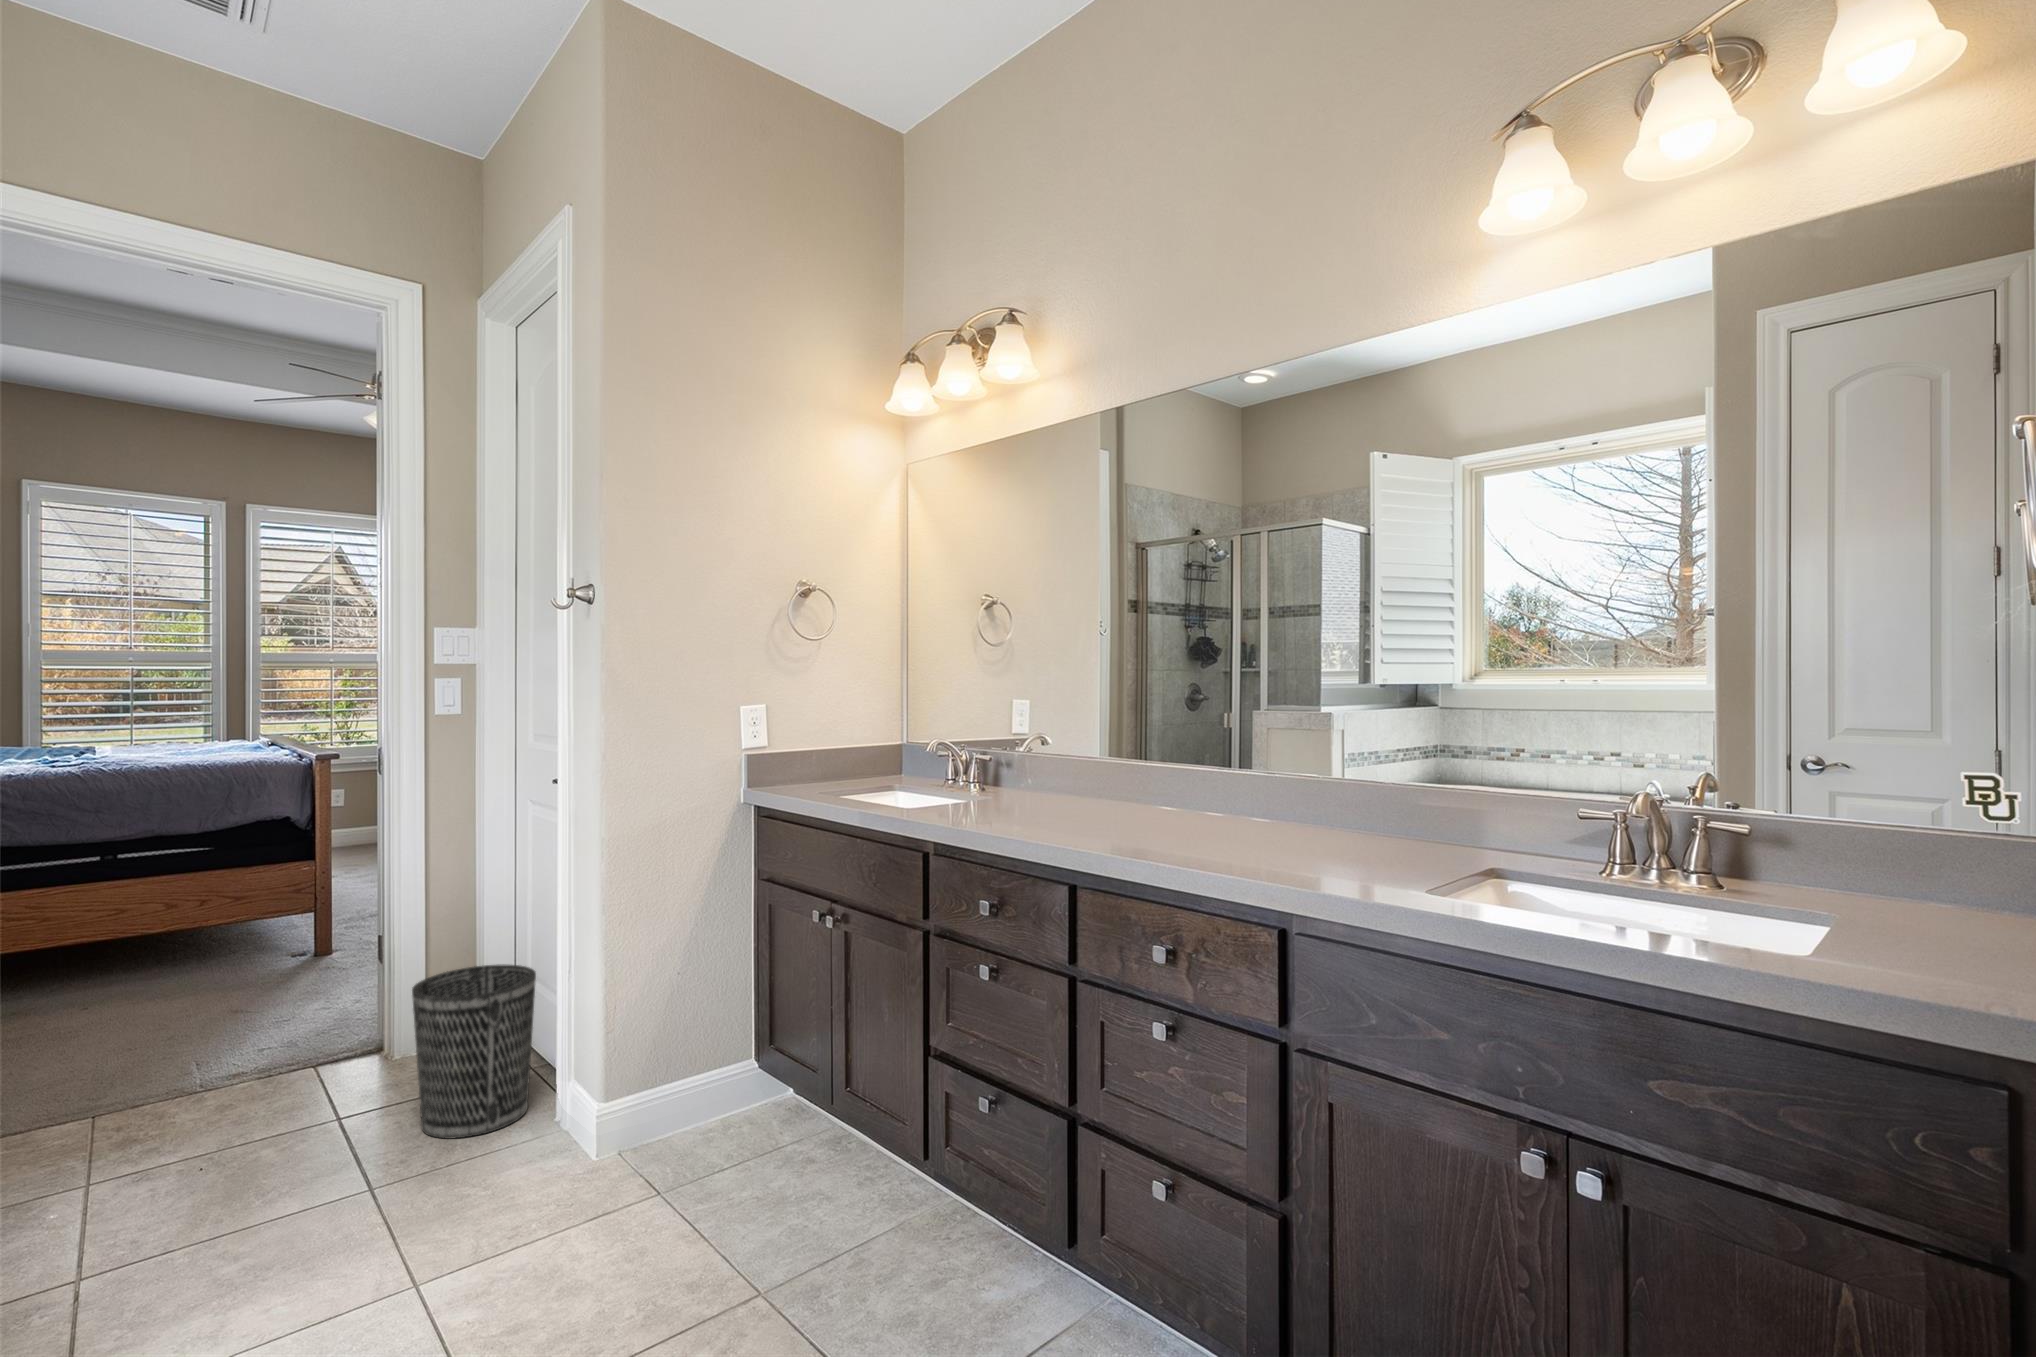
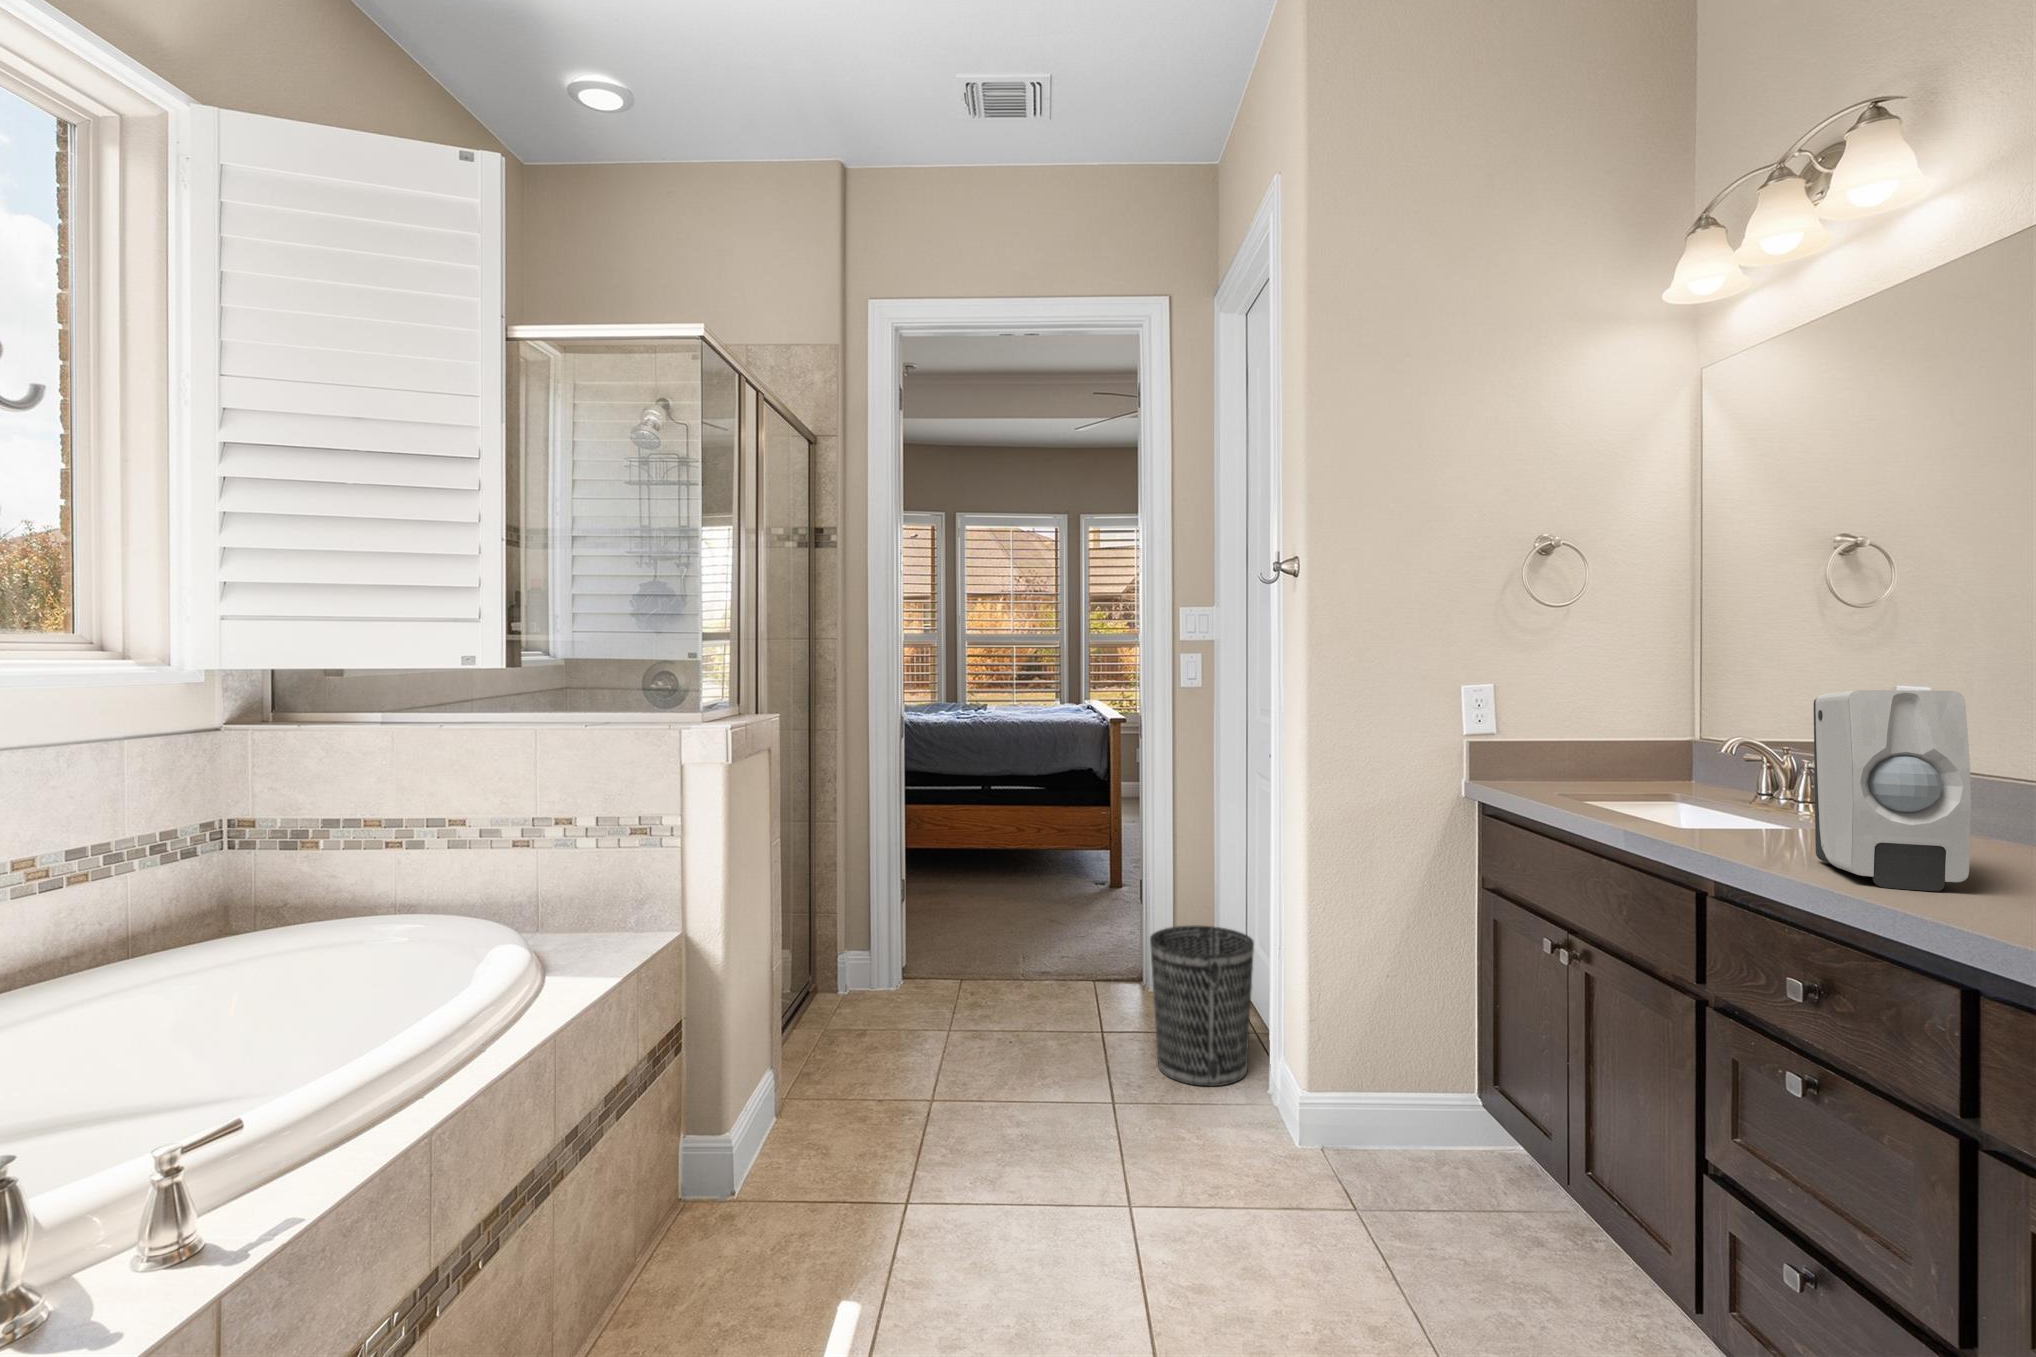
soap dispenser: none [990,701,1071,831] -> present [1814,690,1971,891]

